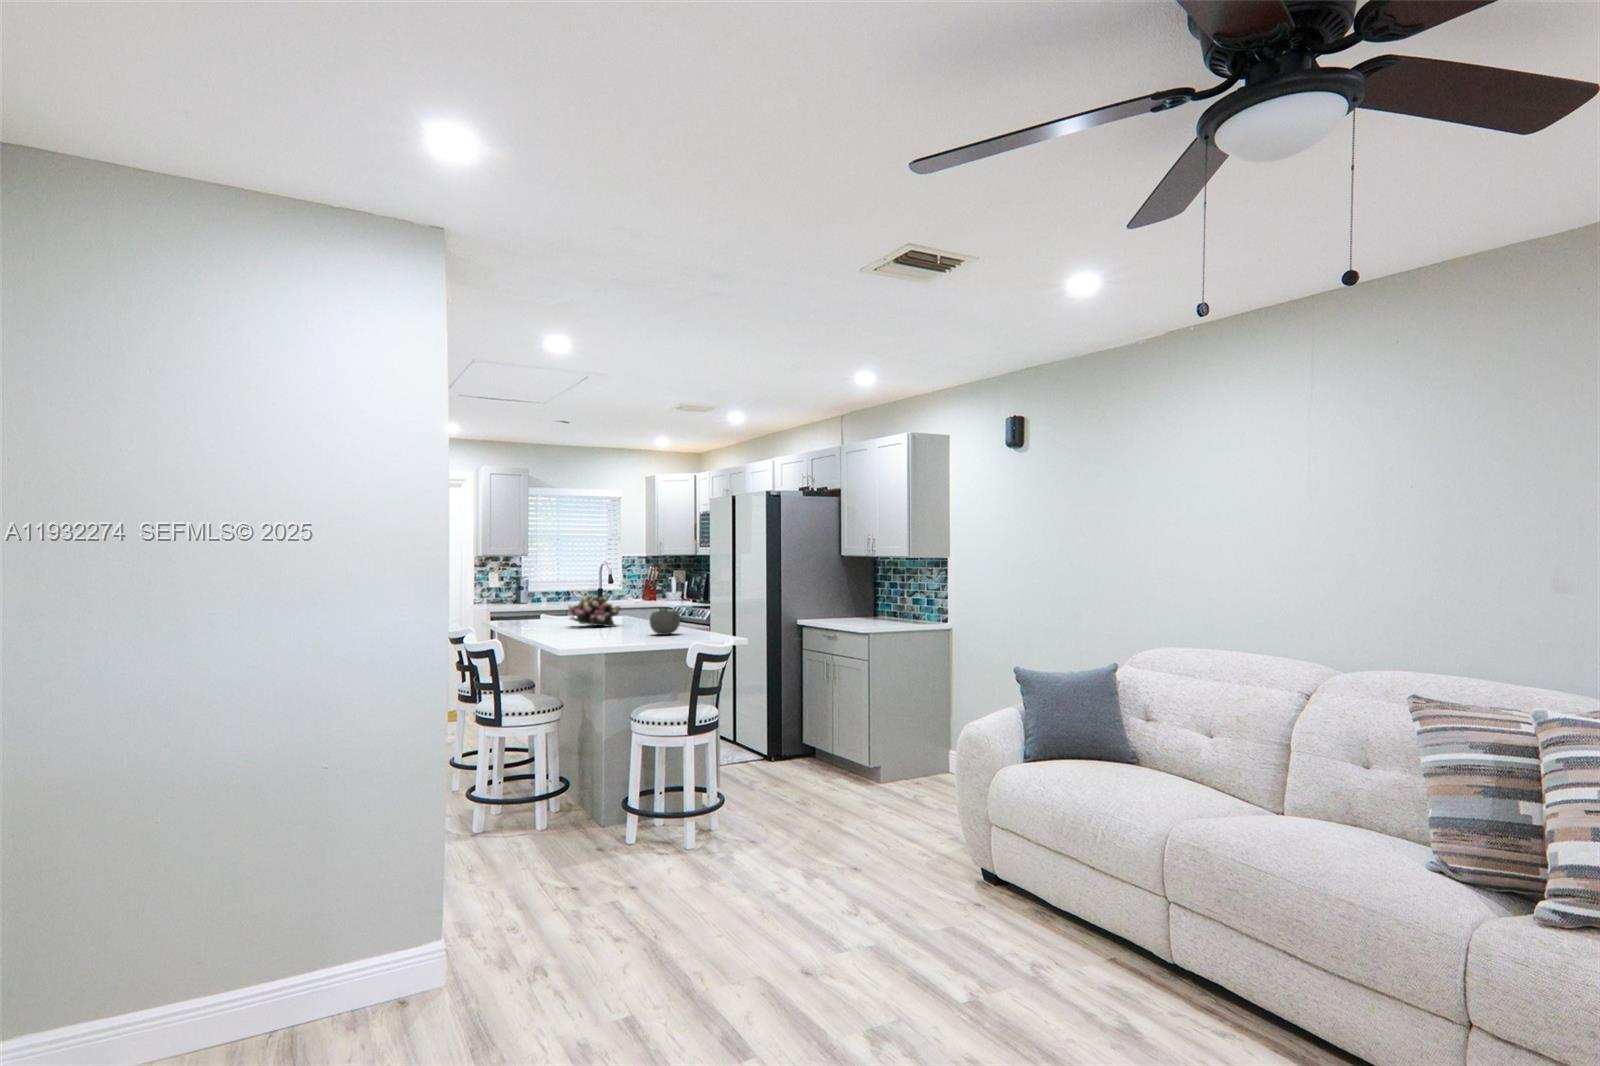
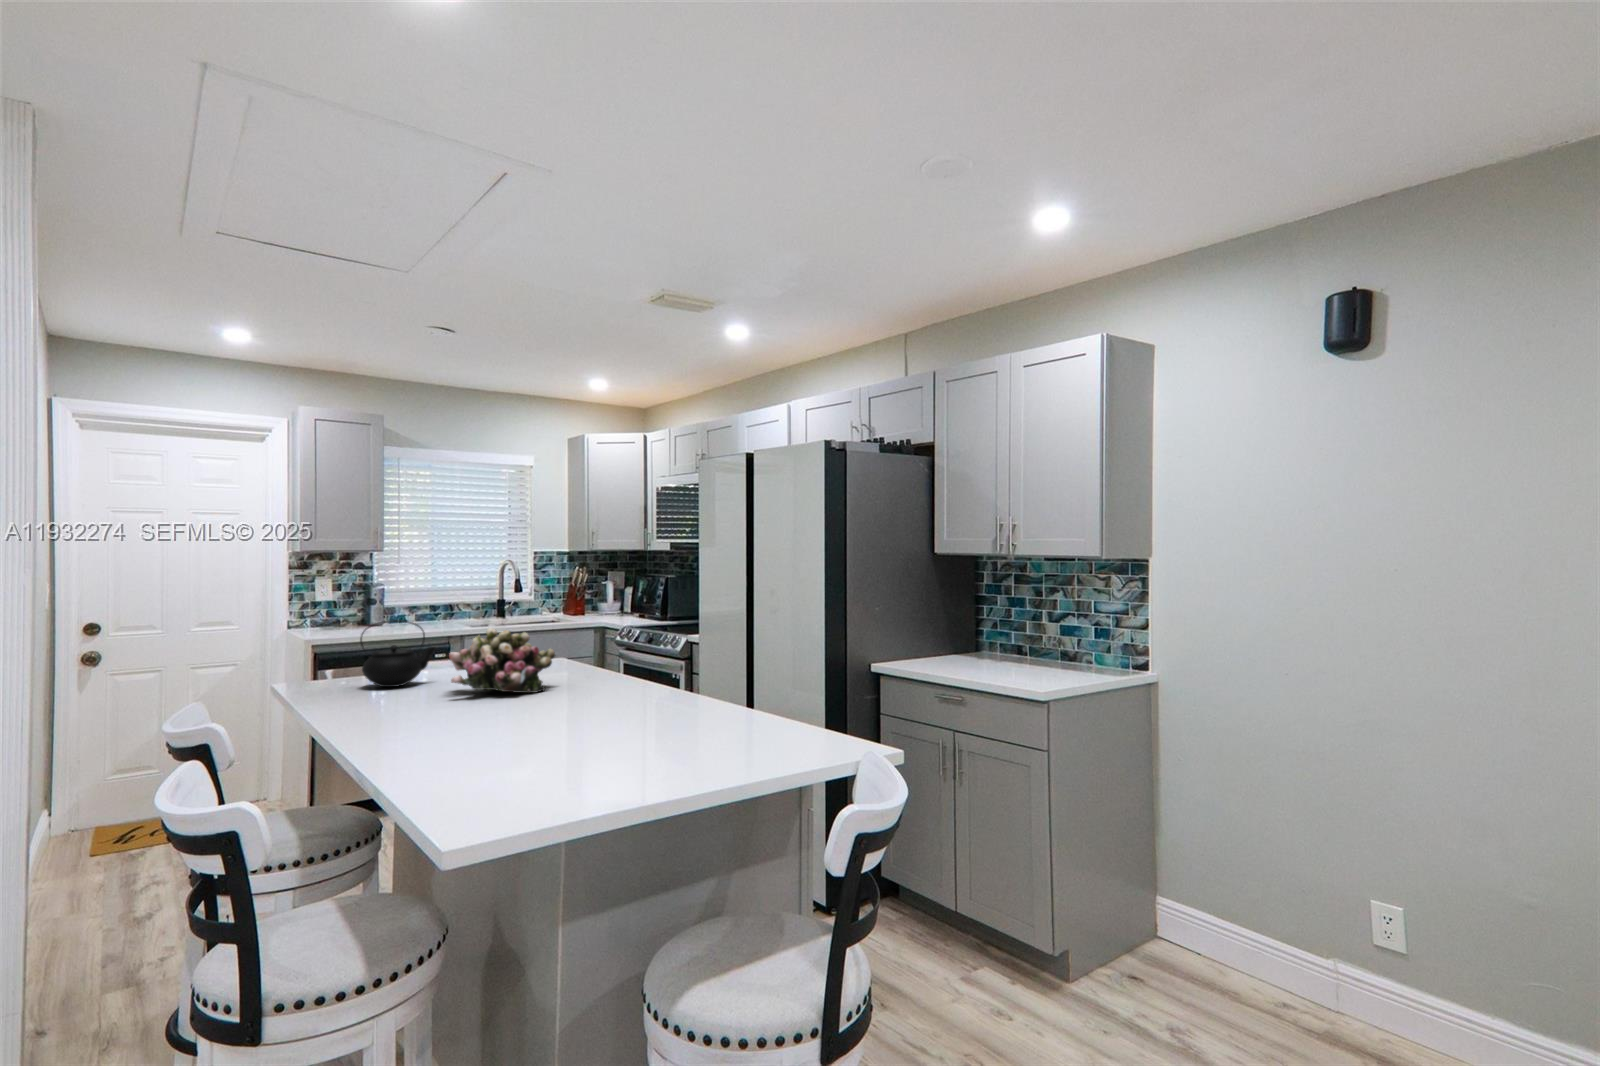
teapot: none [525,591,562,625] -> present [360,620,435,687]
ceramic bowl: present [649,611,680,635] -> none [638,674,706,730]

